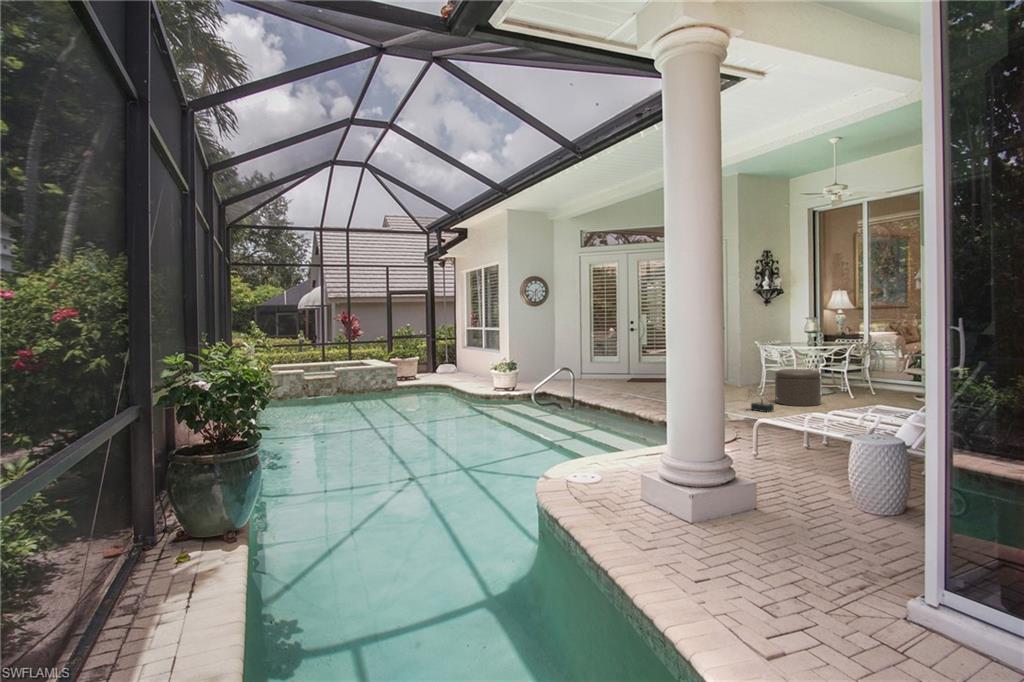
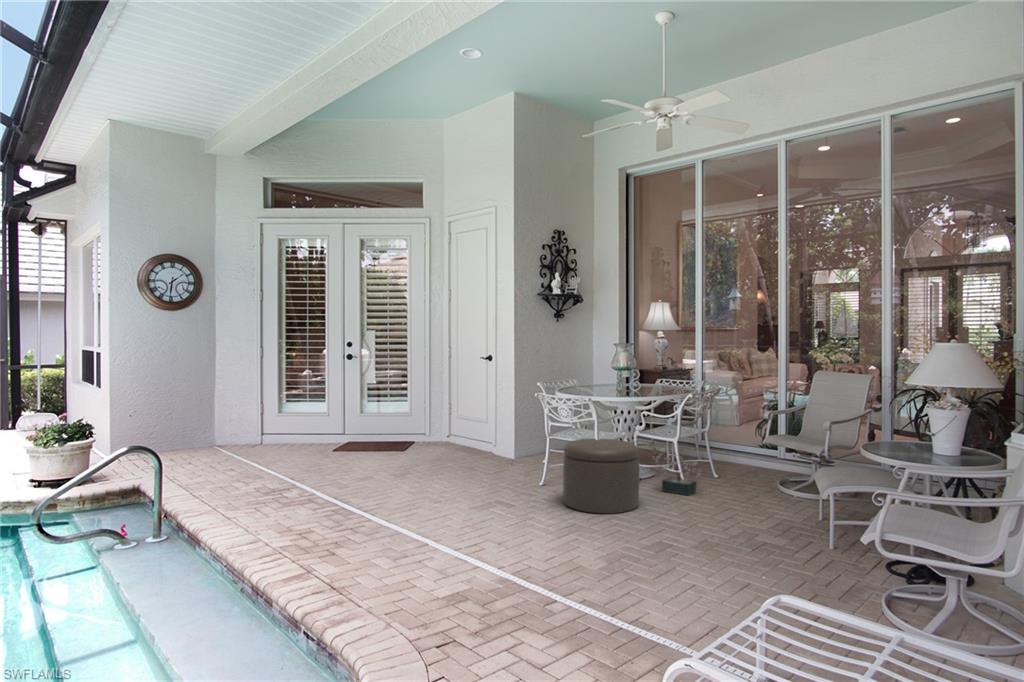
decorative plant: present [748,385,775,412] -> present [654,449,701,496]

